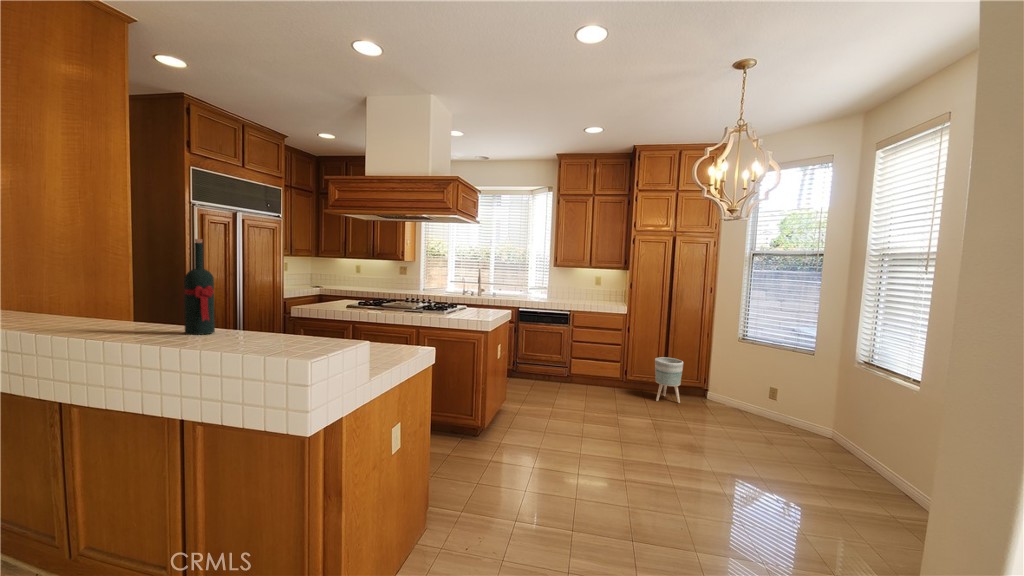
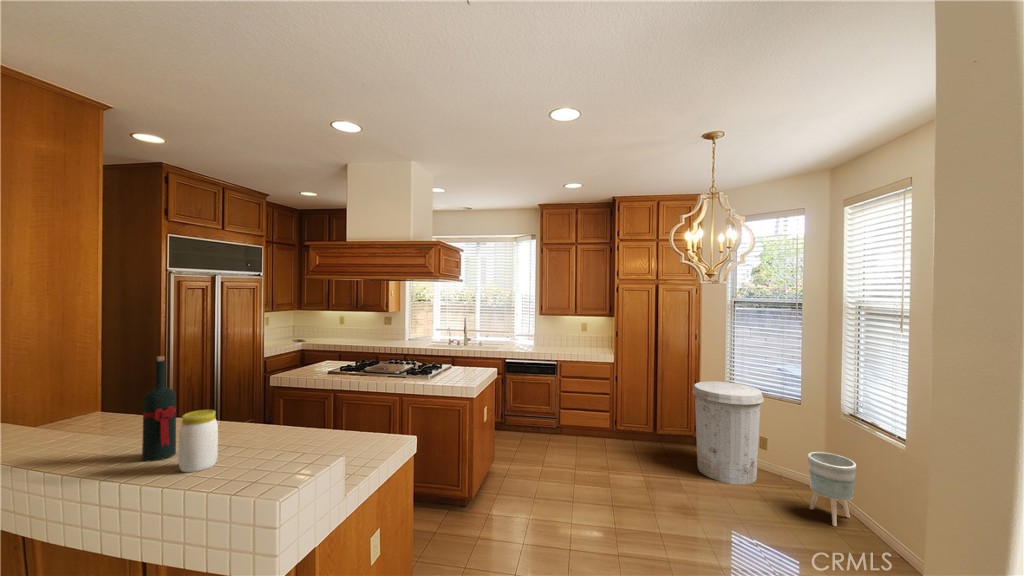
jar: none [219,288,254,341] -> present [179,410,218,472]
trash can: none [704,333,776,430] -> present [692,381,764,484]
planter: present [655,357,683,403] -> present [808,452,856,527]

